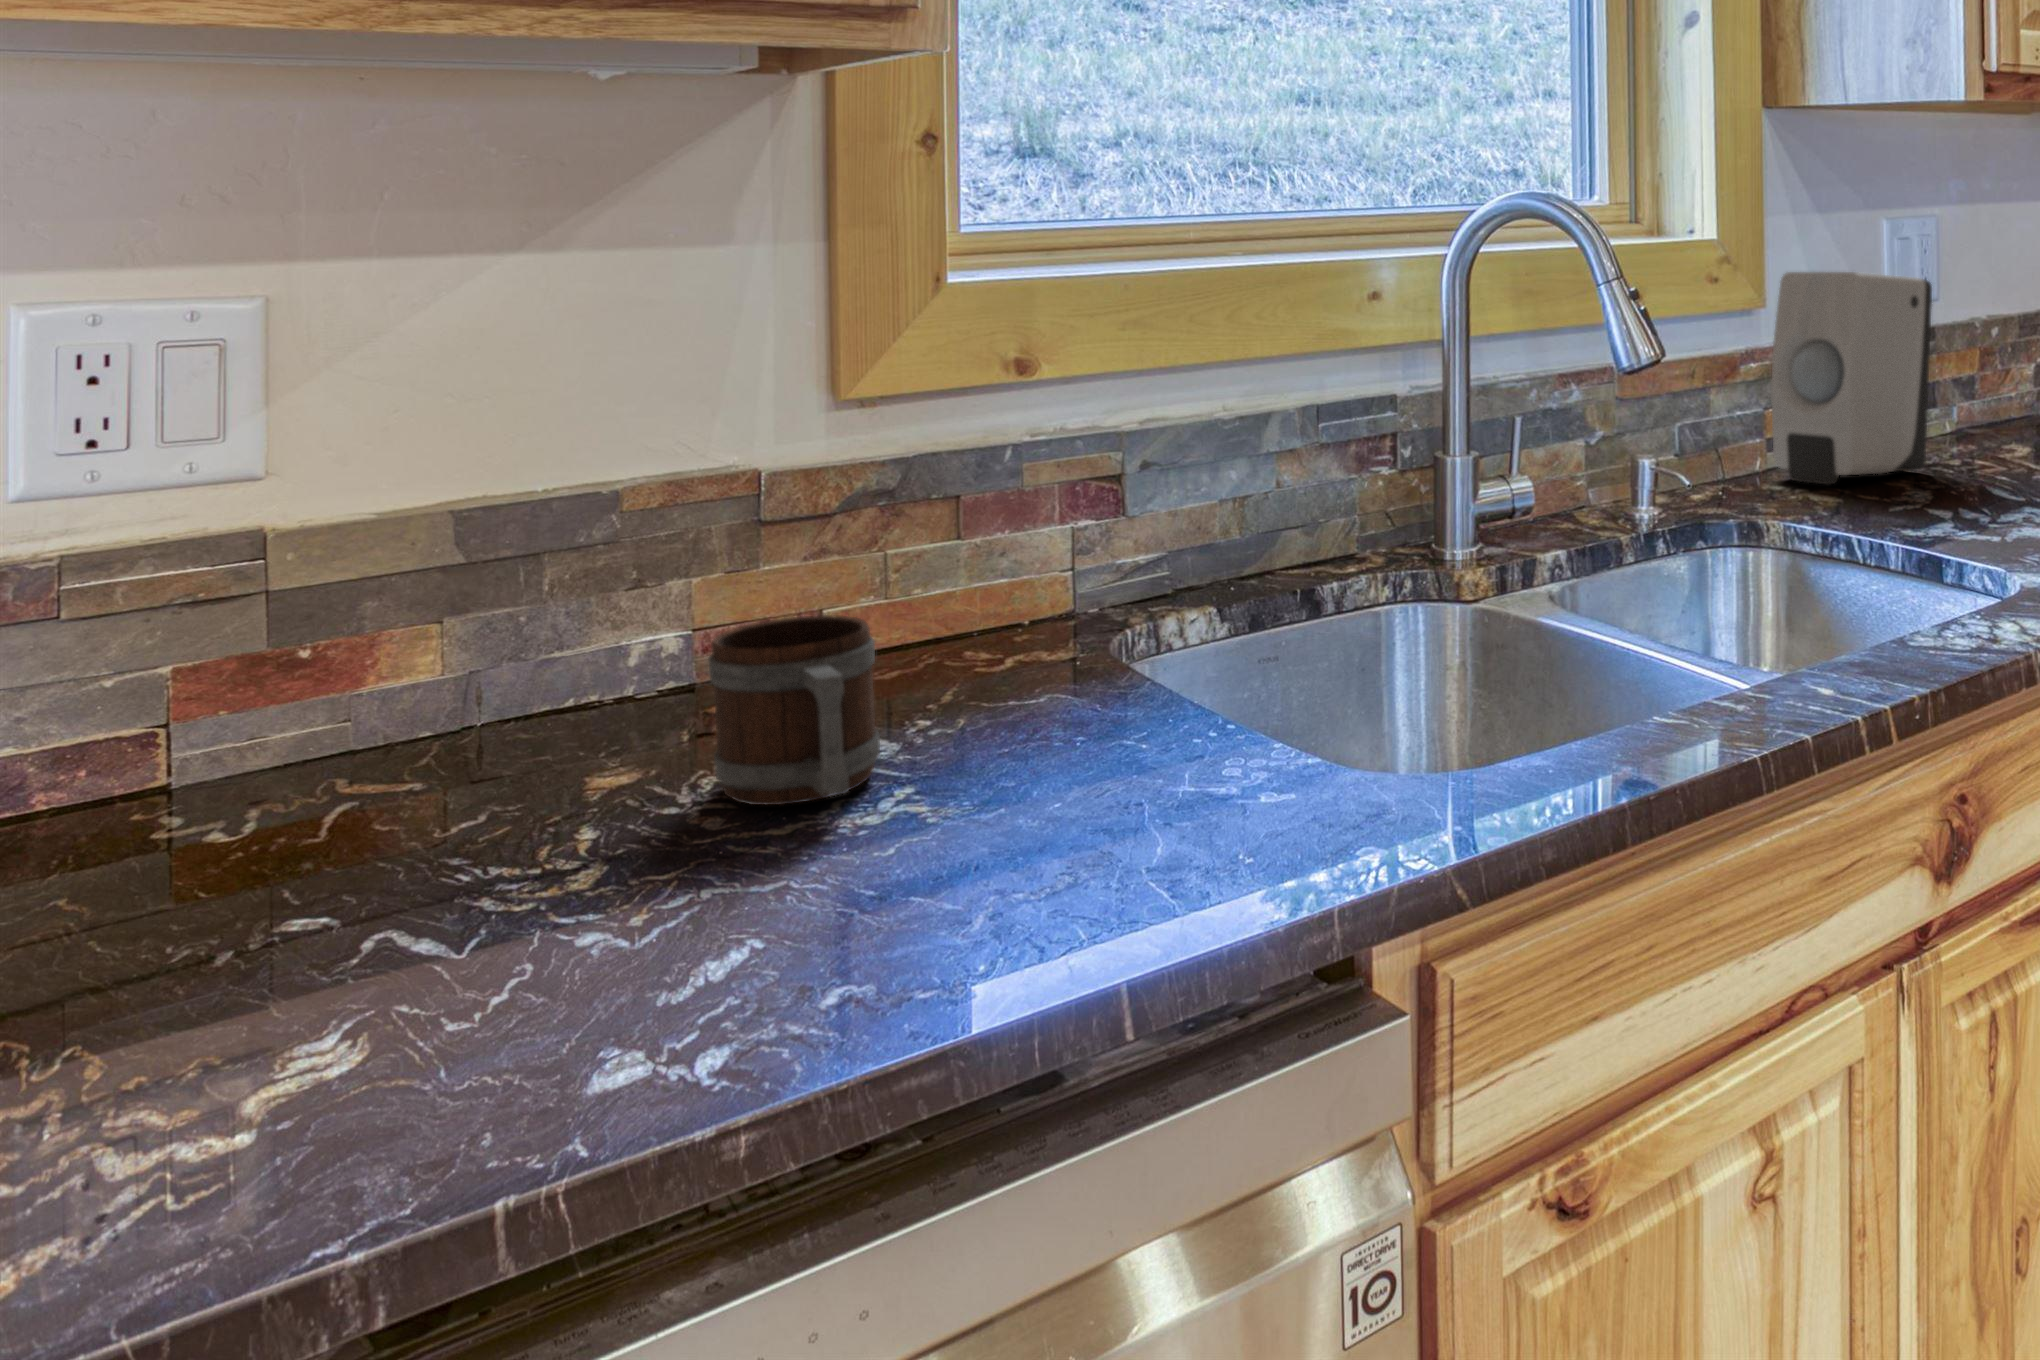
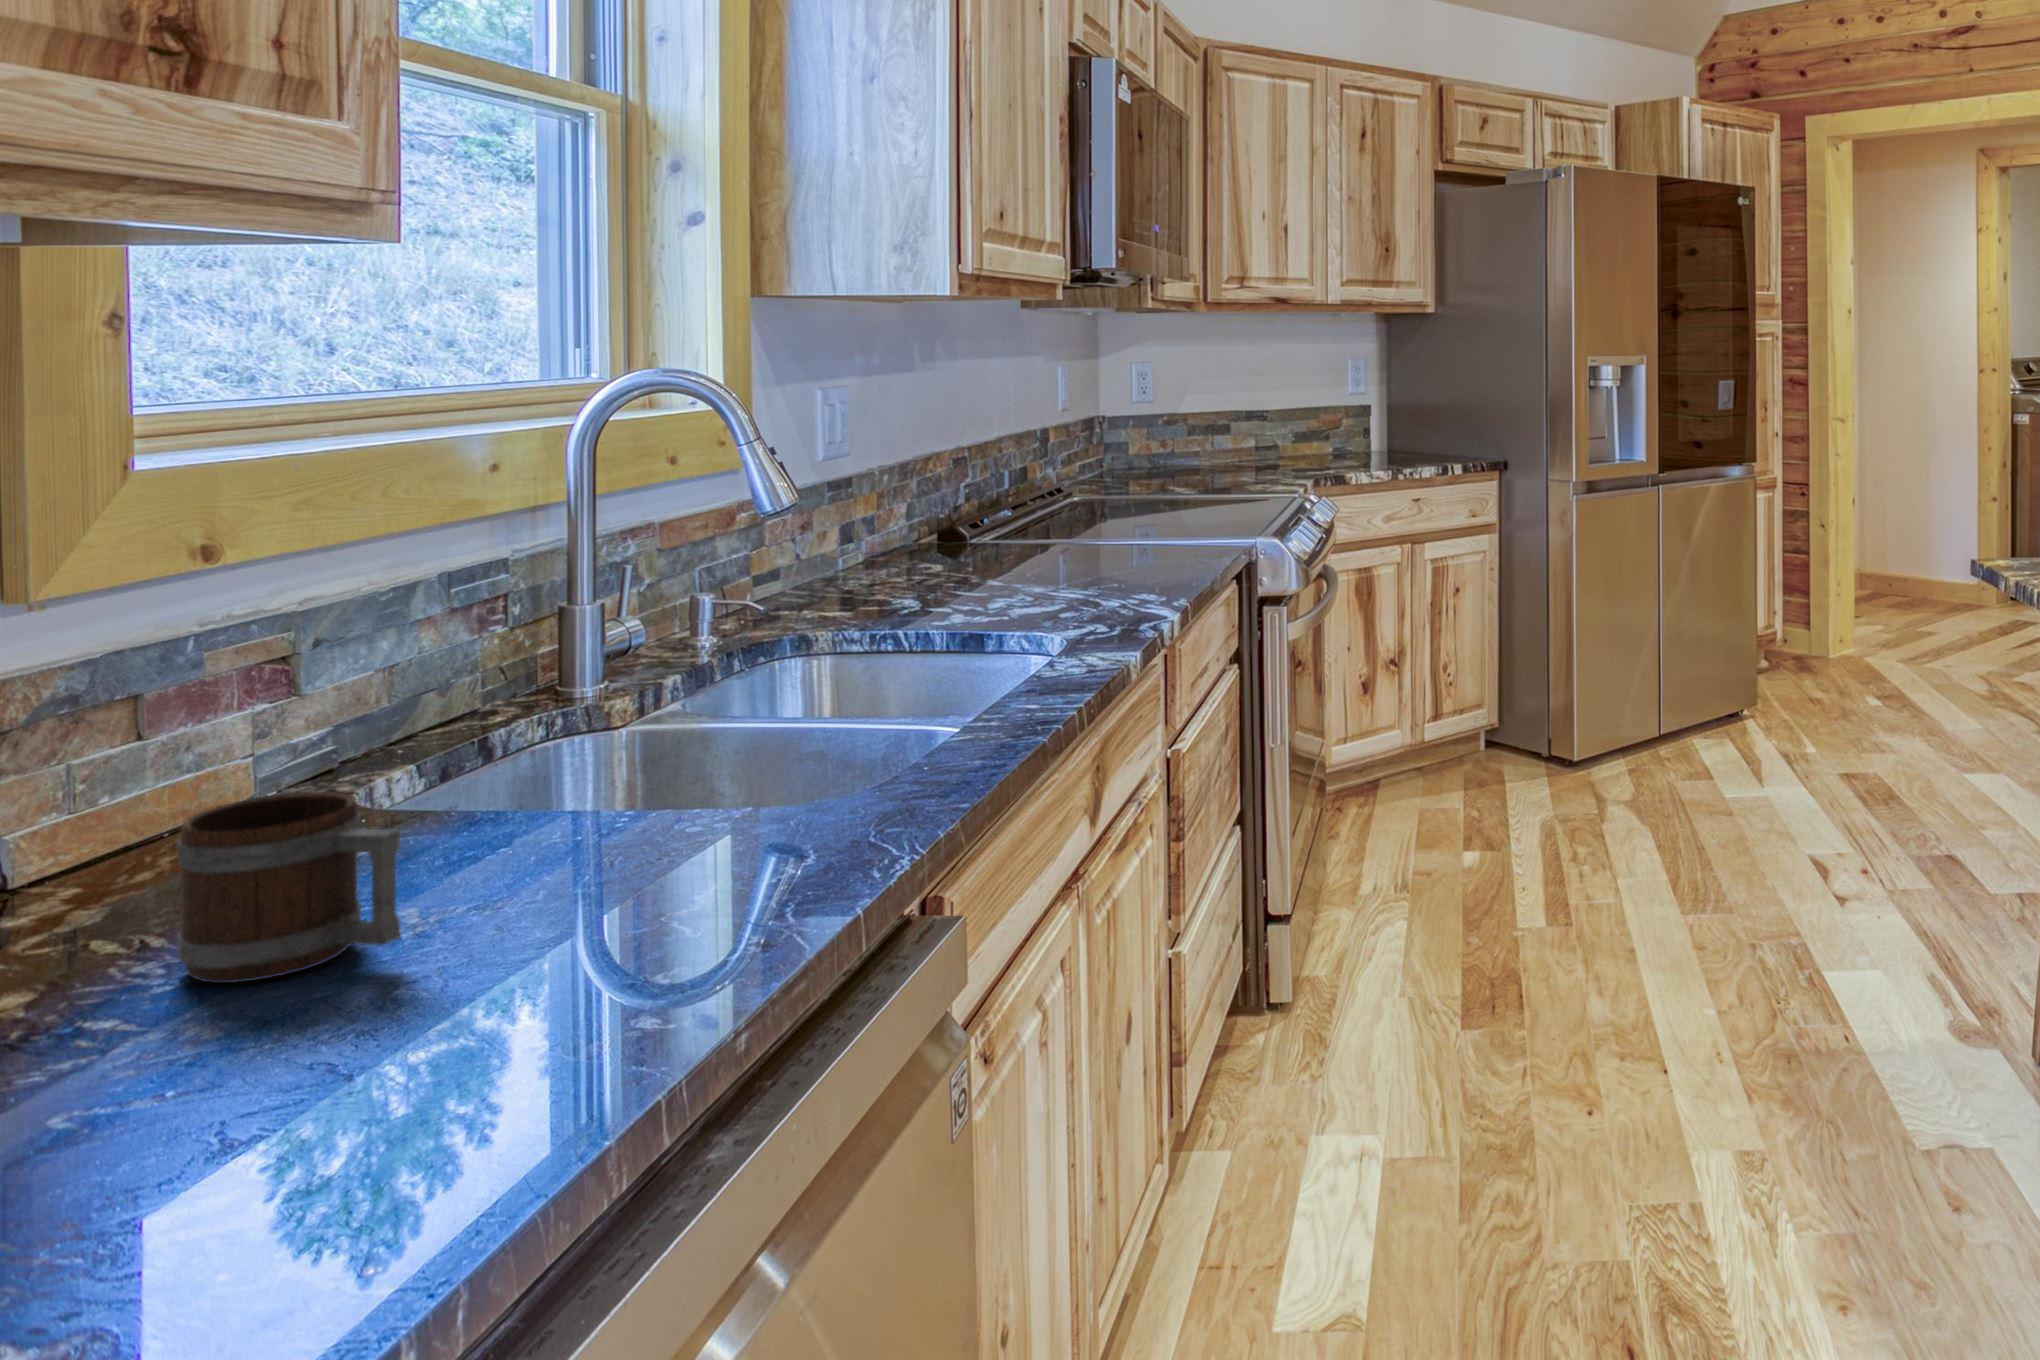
soap dispenser: present [1771,272,1932,484] -> none [763,429,890,608]

